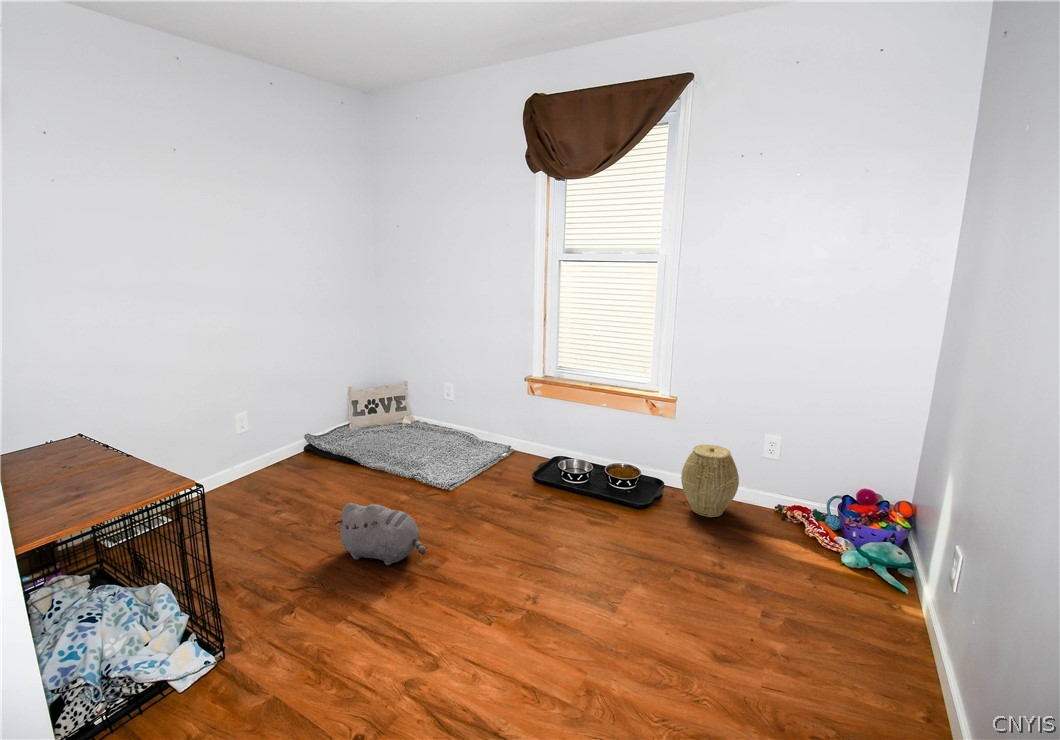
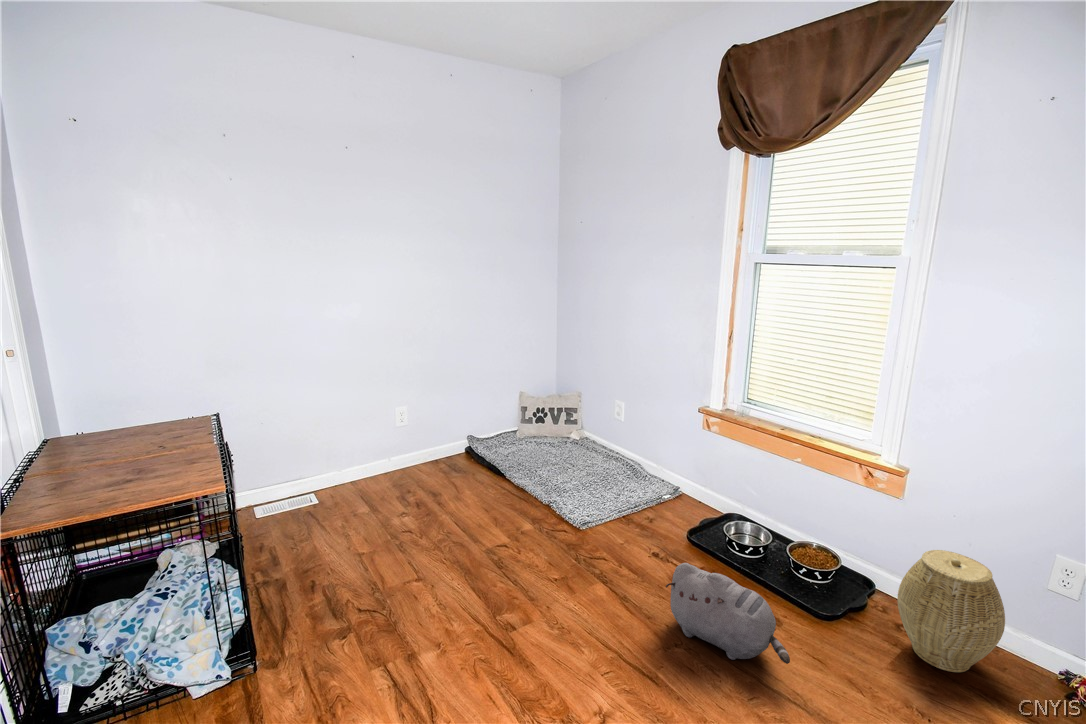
plush toy: present [335,503,425,565] -> present [666,563,790,664]

